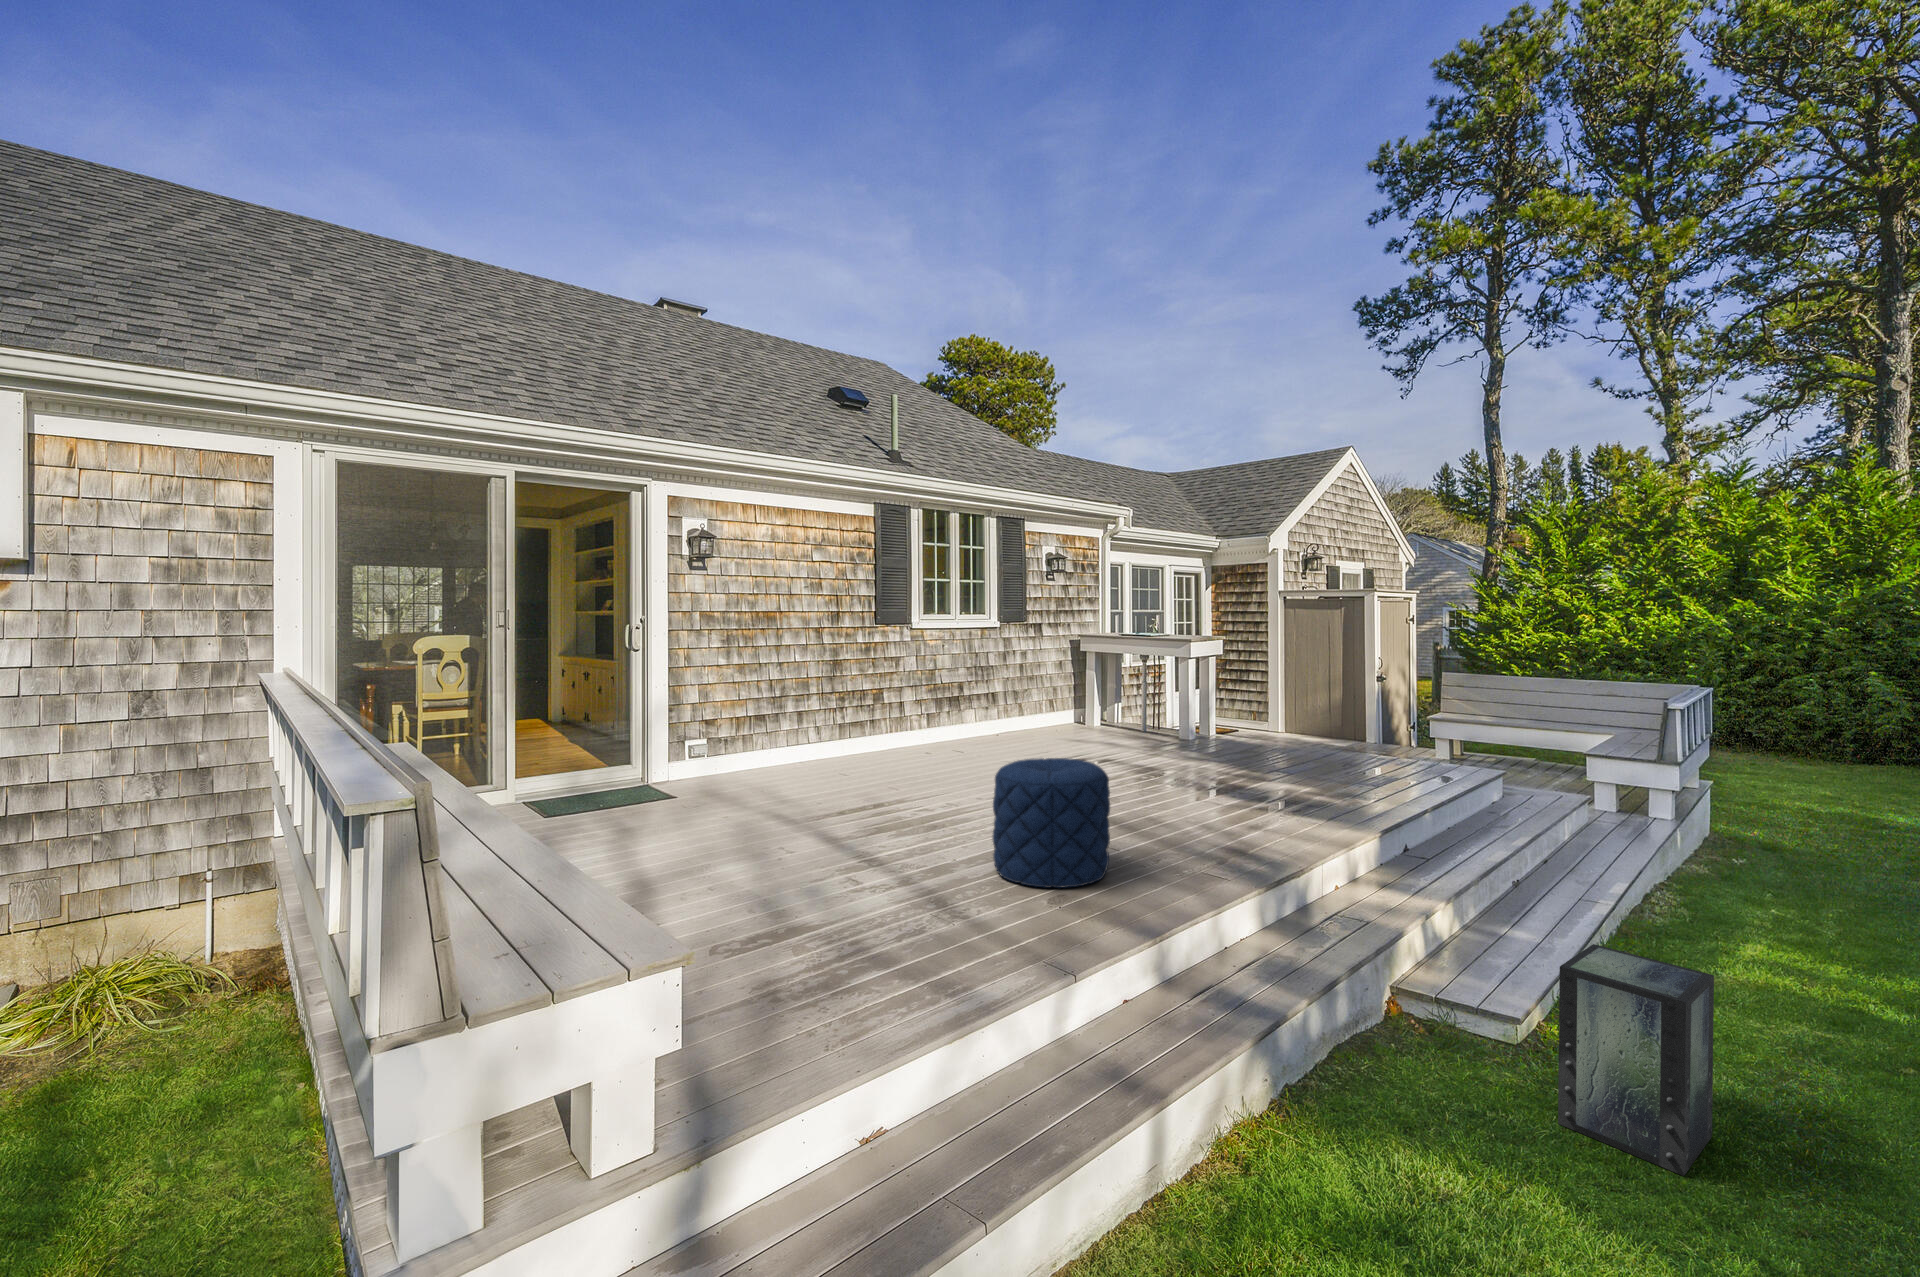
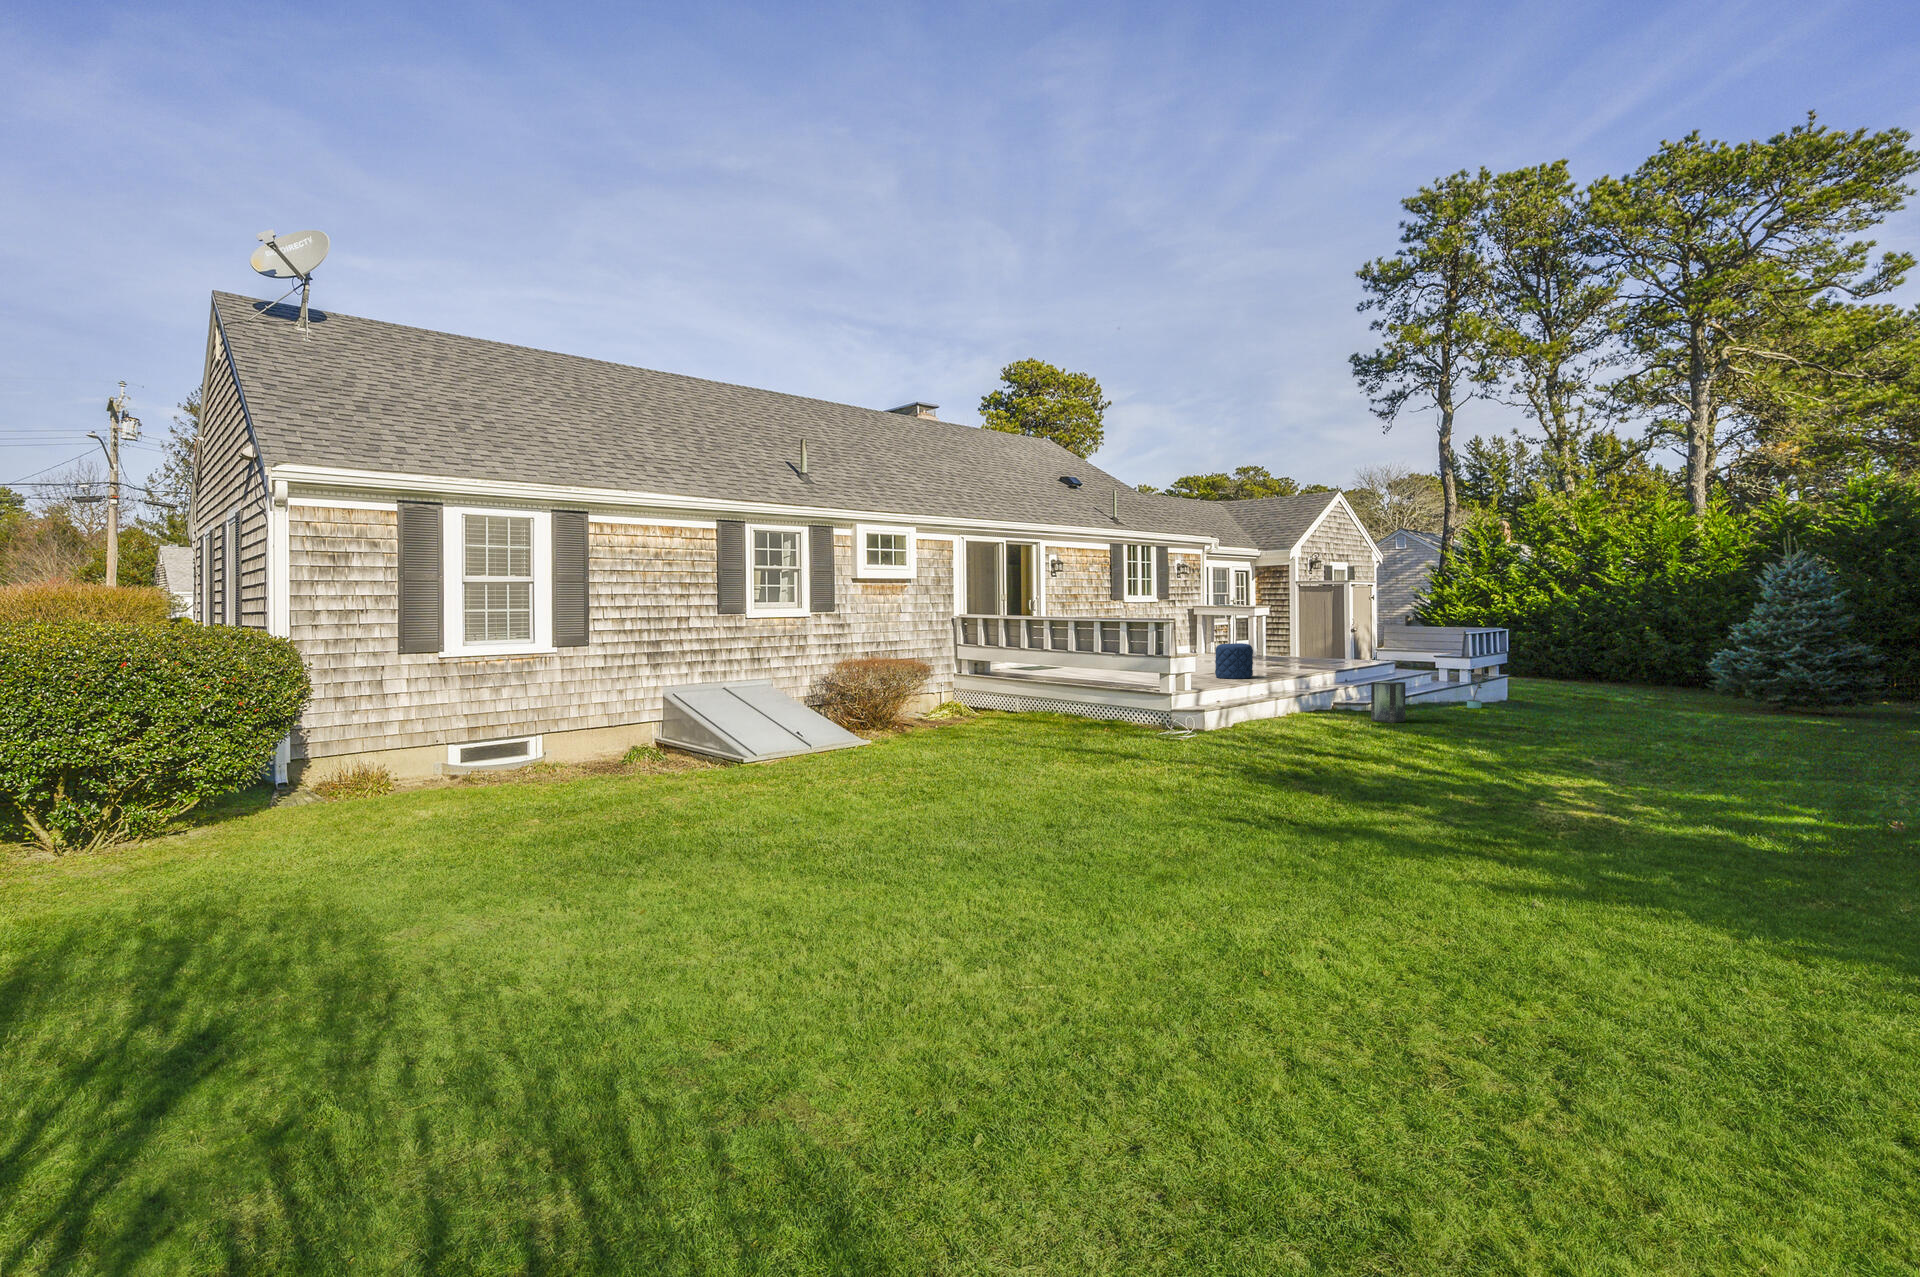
potted plant: none [1741,816,1845,947] -> present [1462,668,1487,708]

